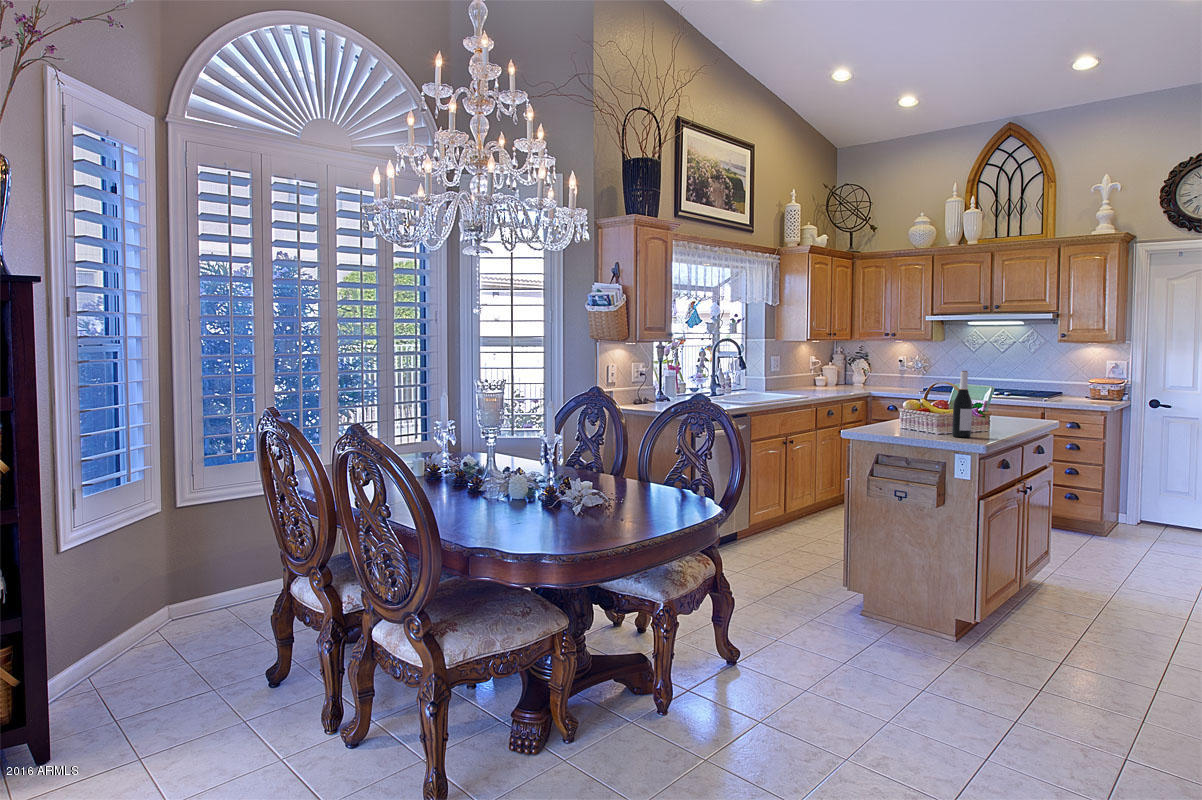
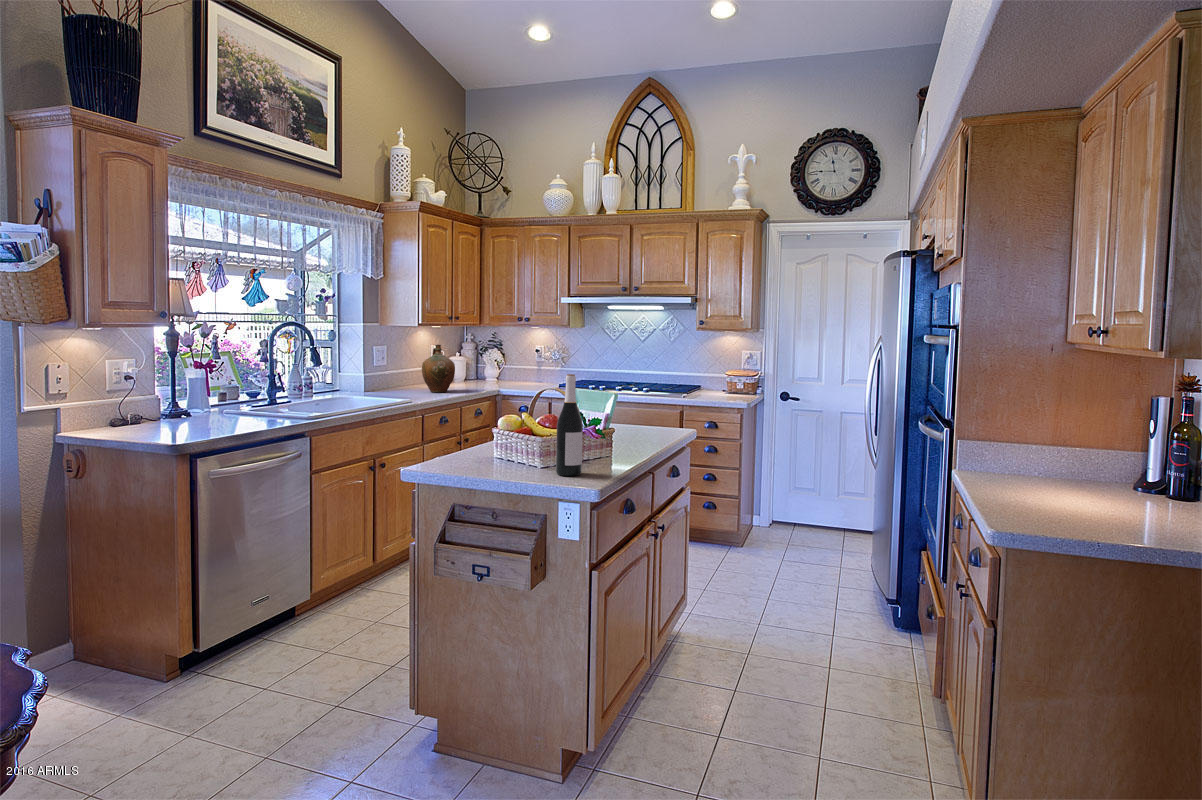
ceramic jug: none [807,357,835,394] -> present [422,345,455,392]

